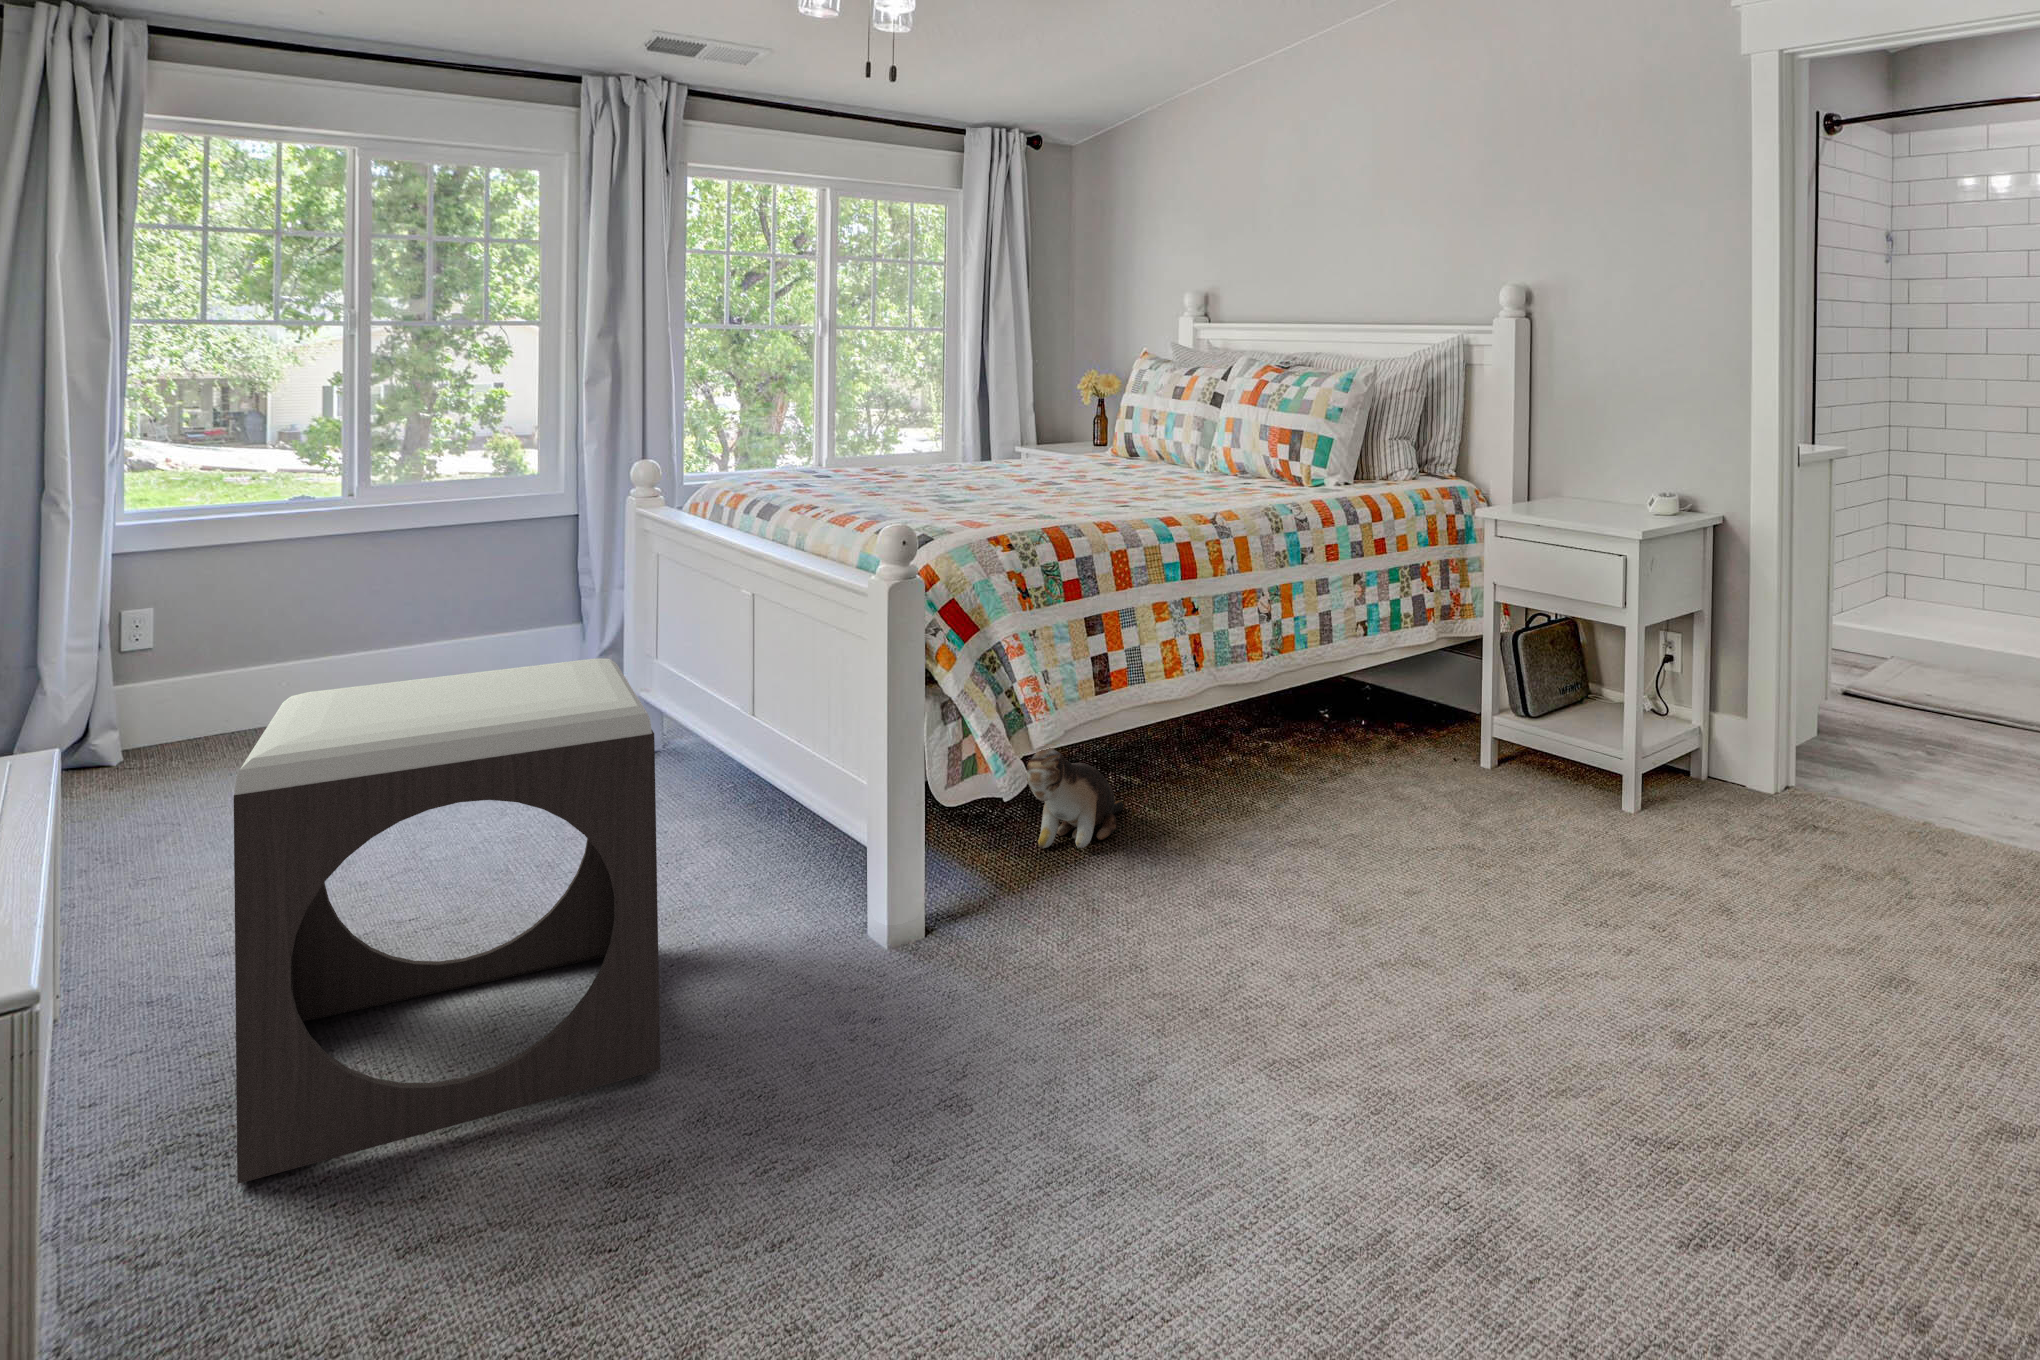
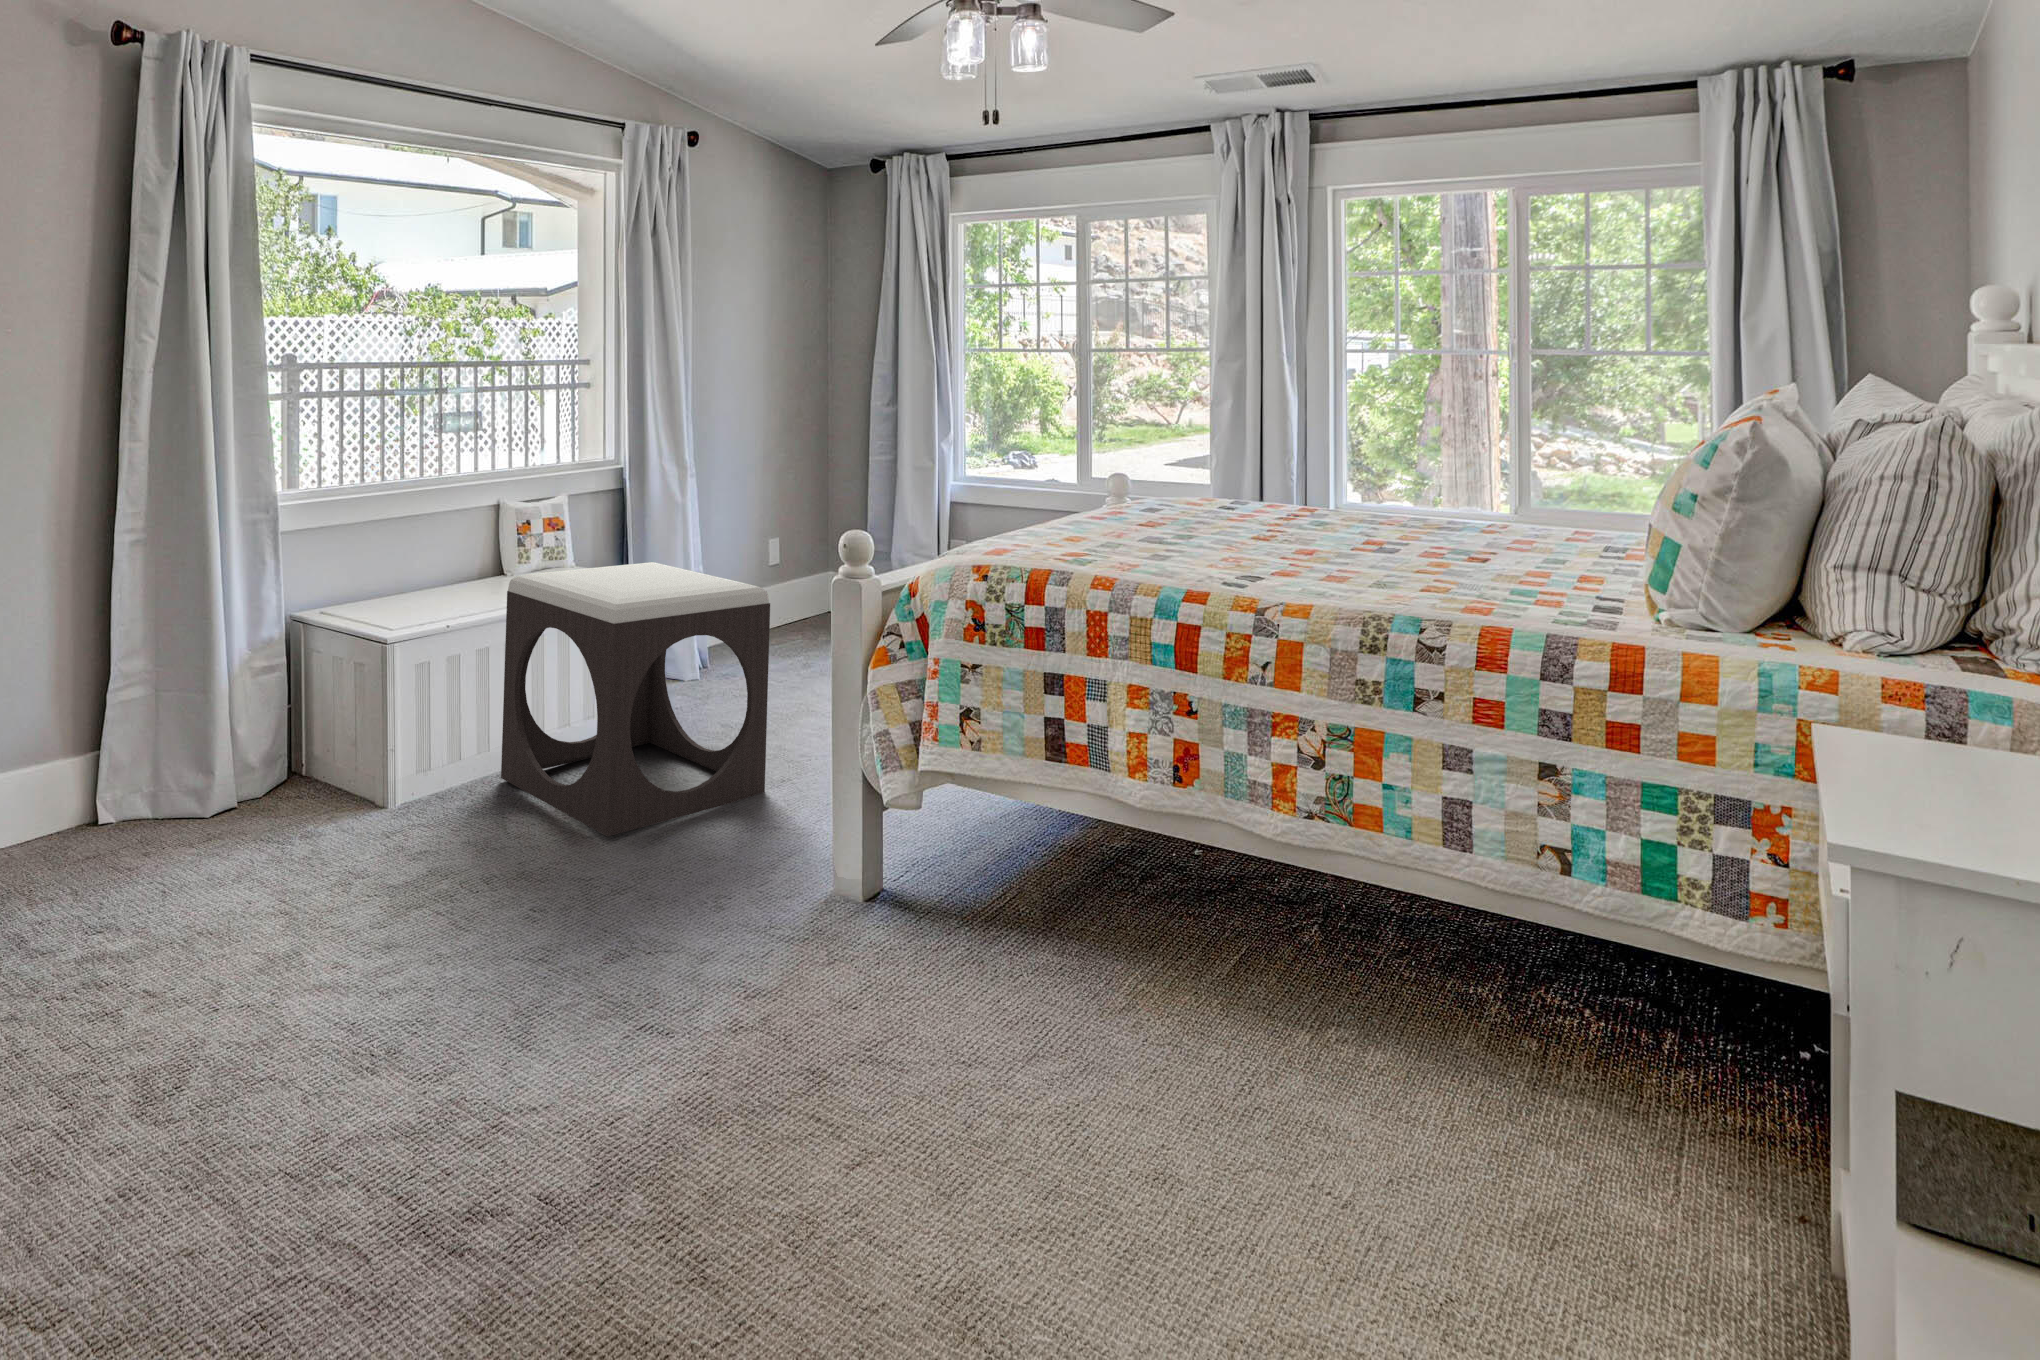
plush toy: present [1026,748,1124,848] -> none [1005,789,1204,927]

